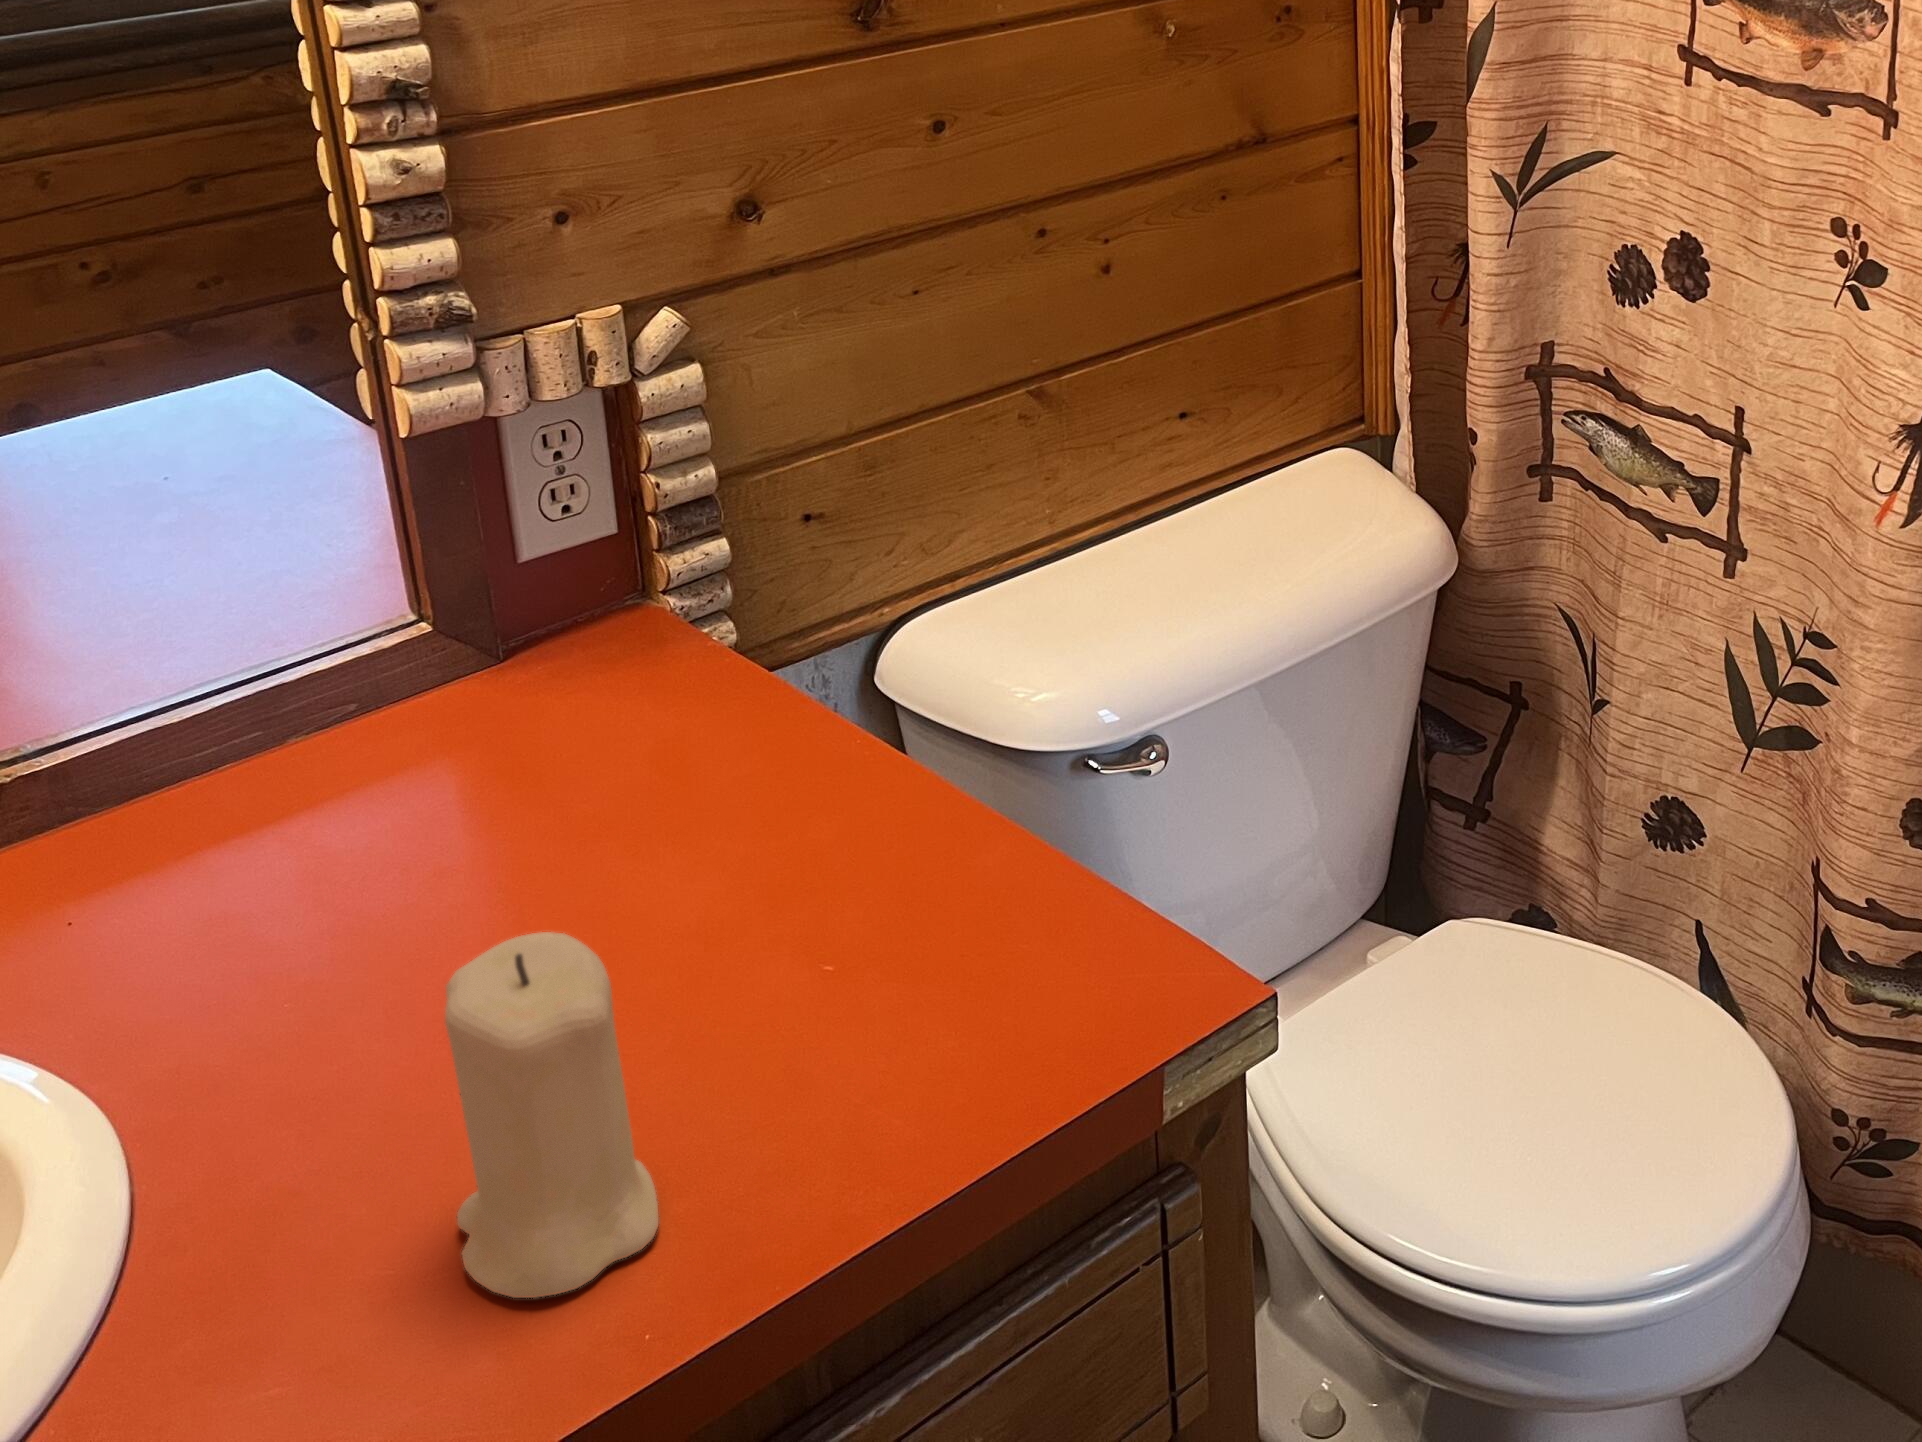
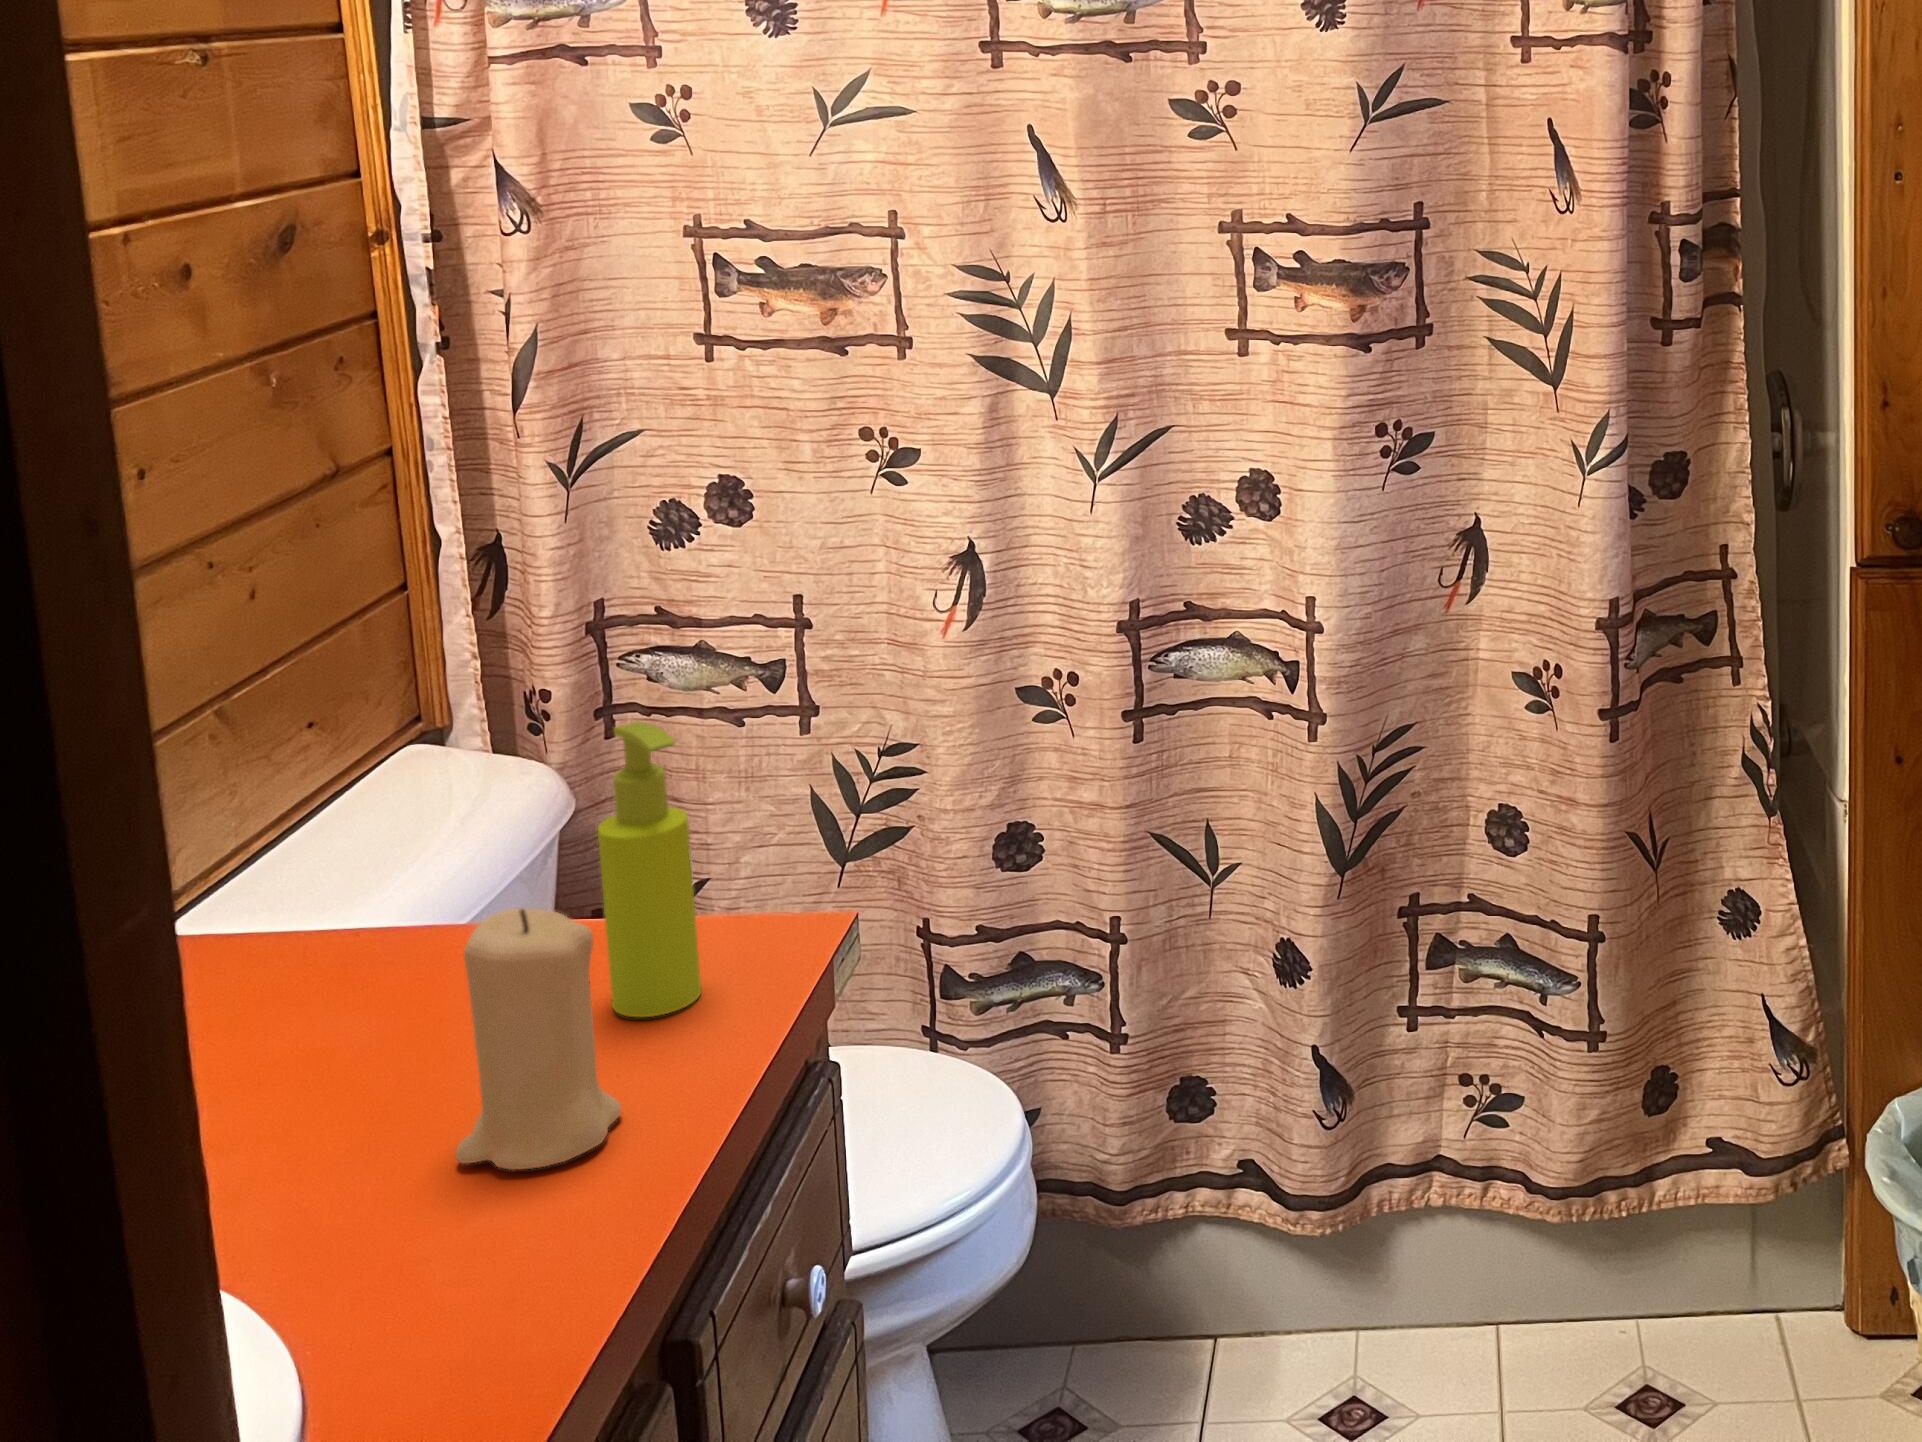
soap dispenser: none [825,692,965,1084] -> present [597,721,701,1017]

